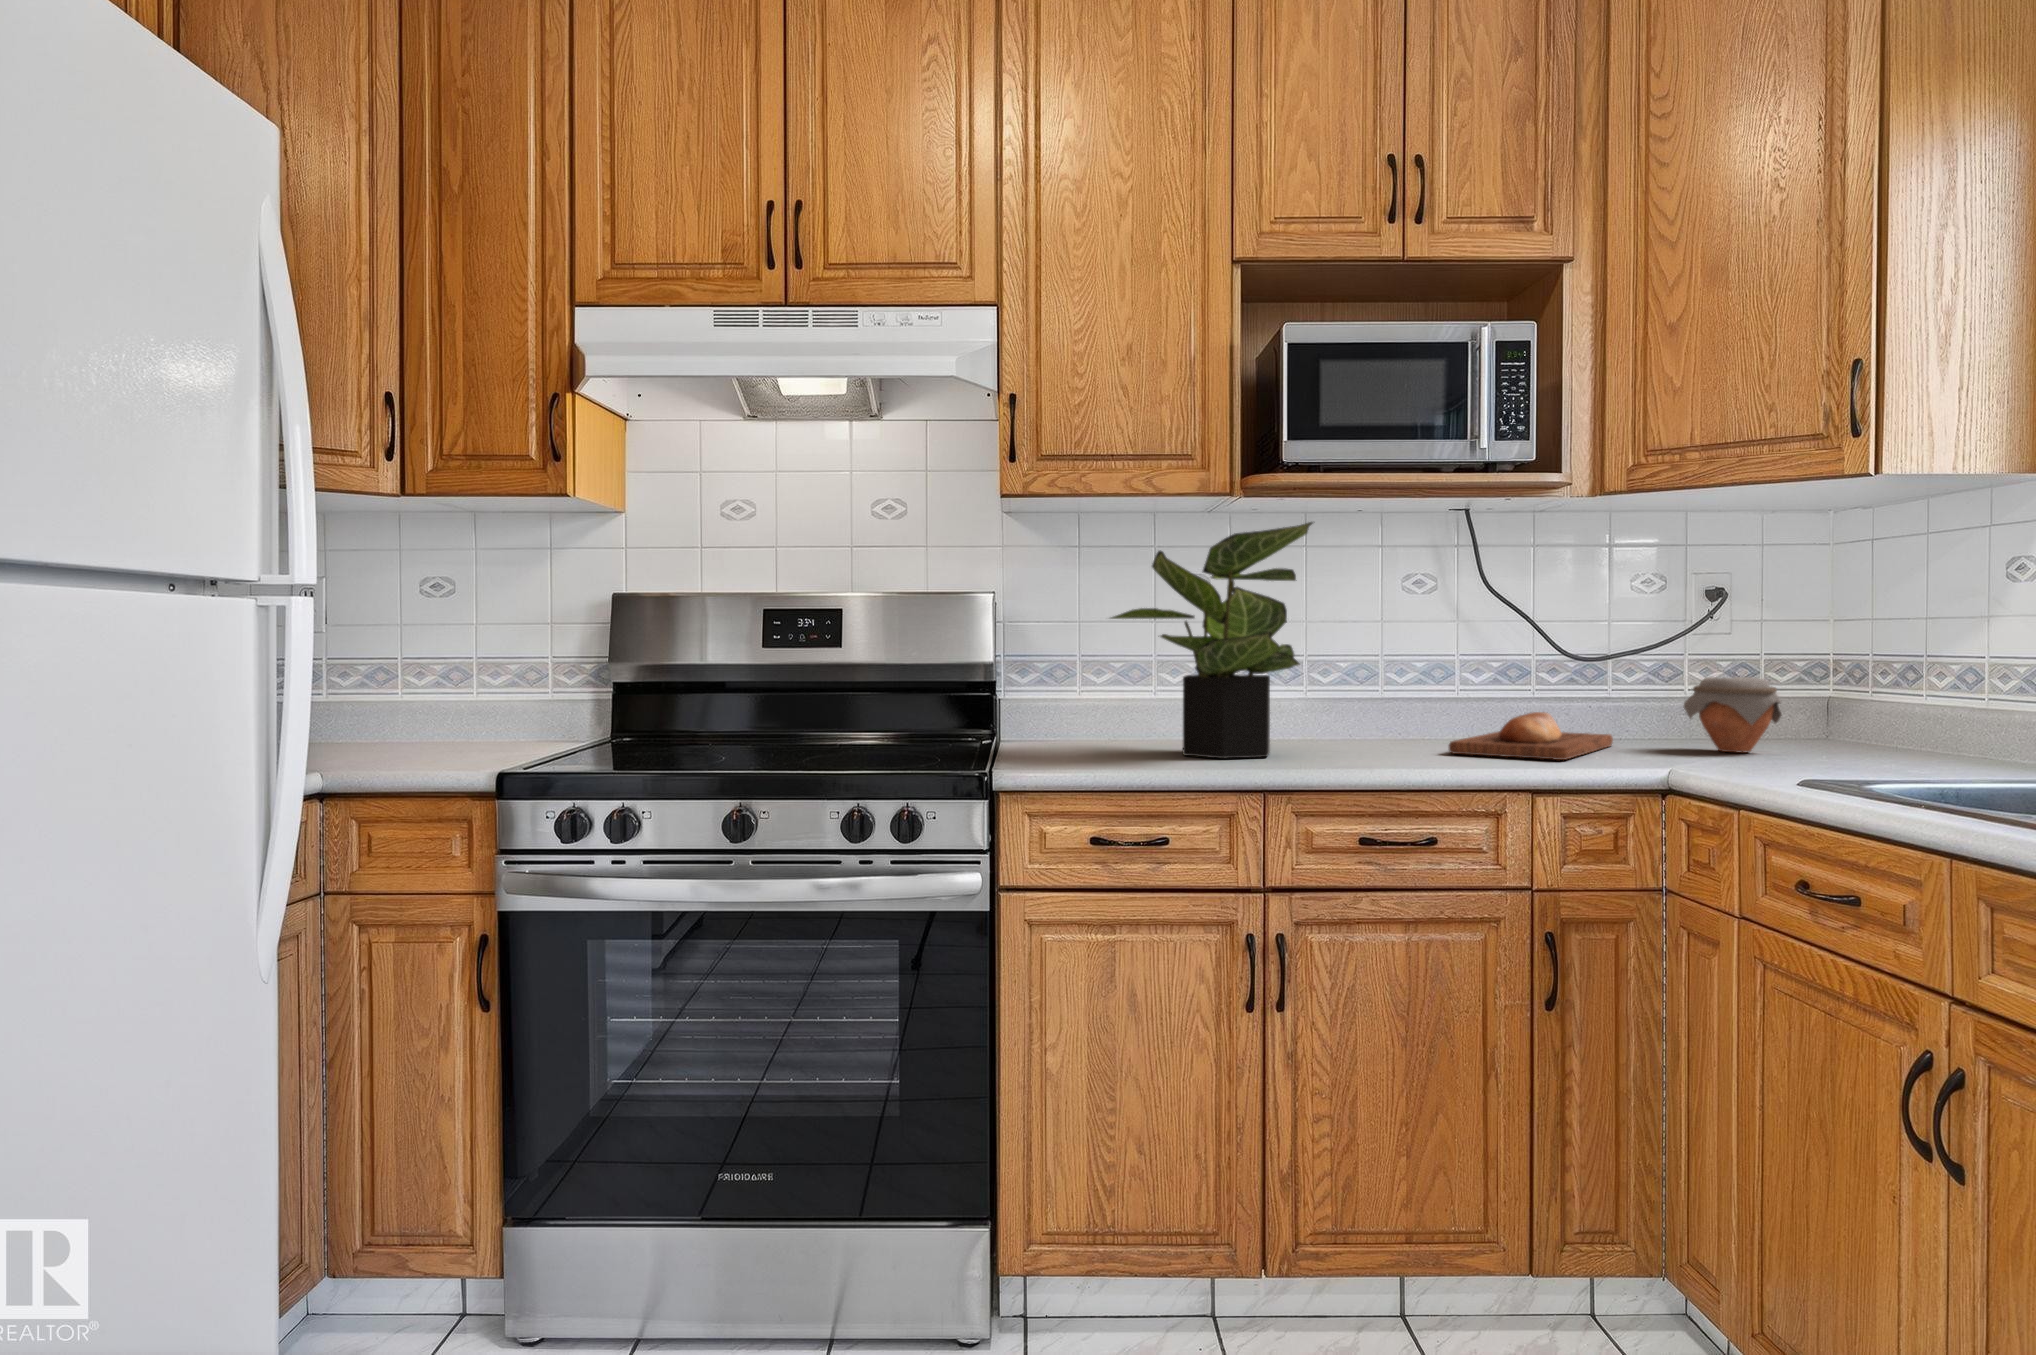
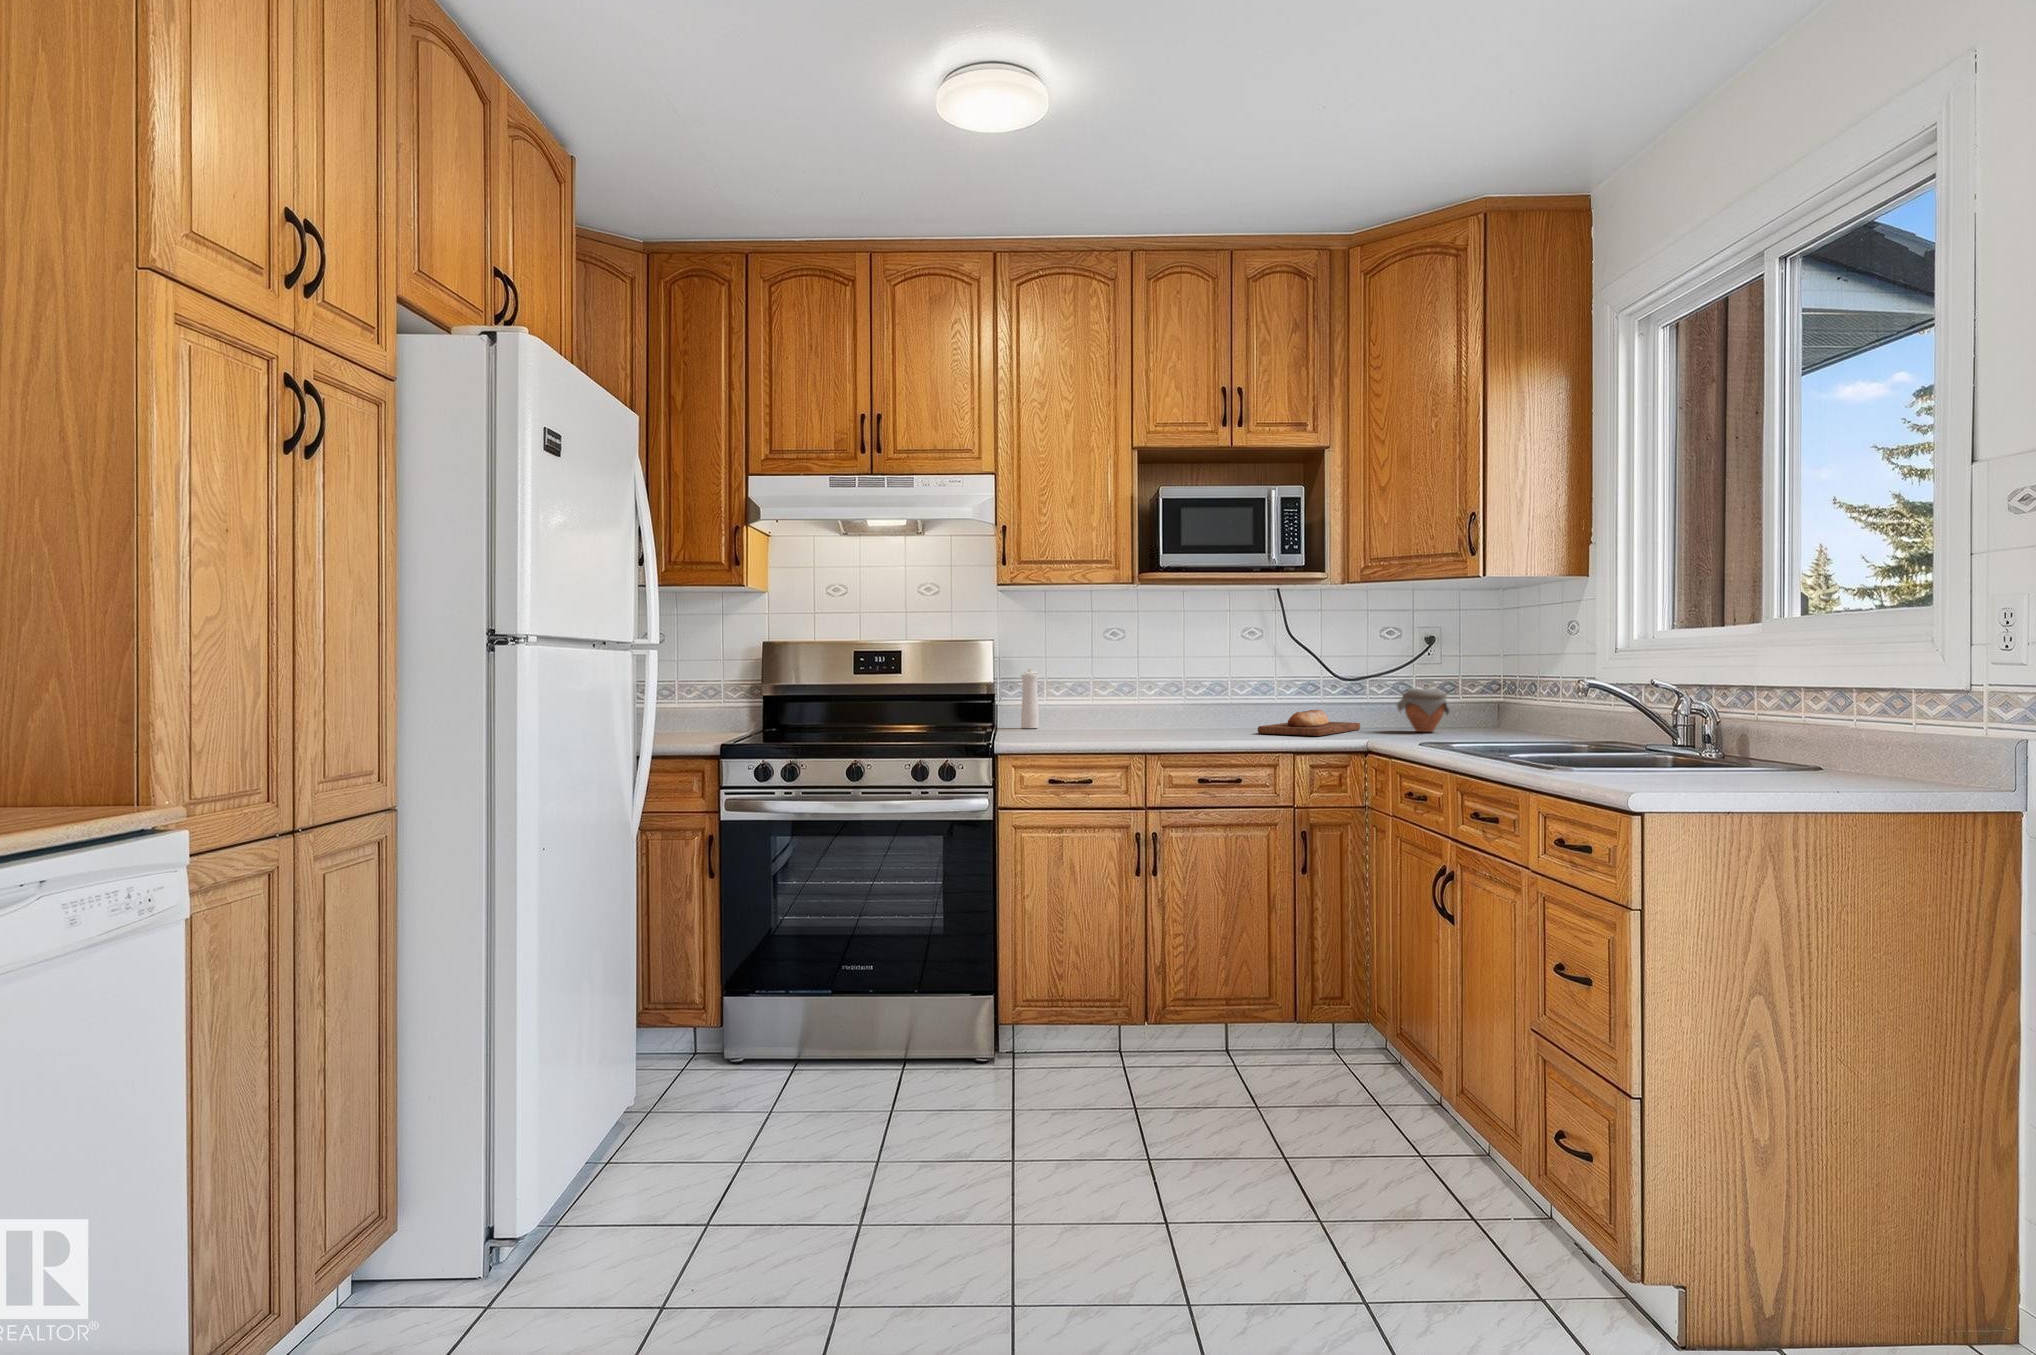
potted plant: present [1111,522,1313,759] -> none [1056,602,1175,736]
pepper mill: none [1039,630,1090,741] -> present [1021,669,1039,728]

